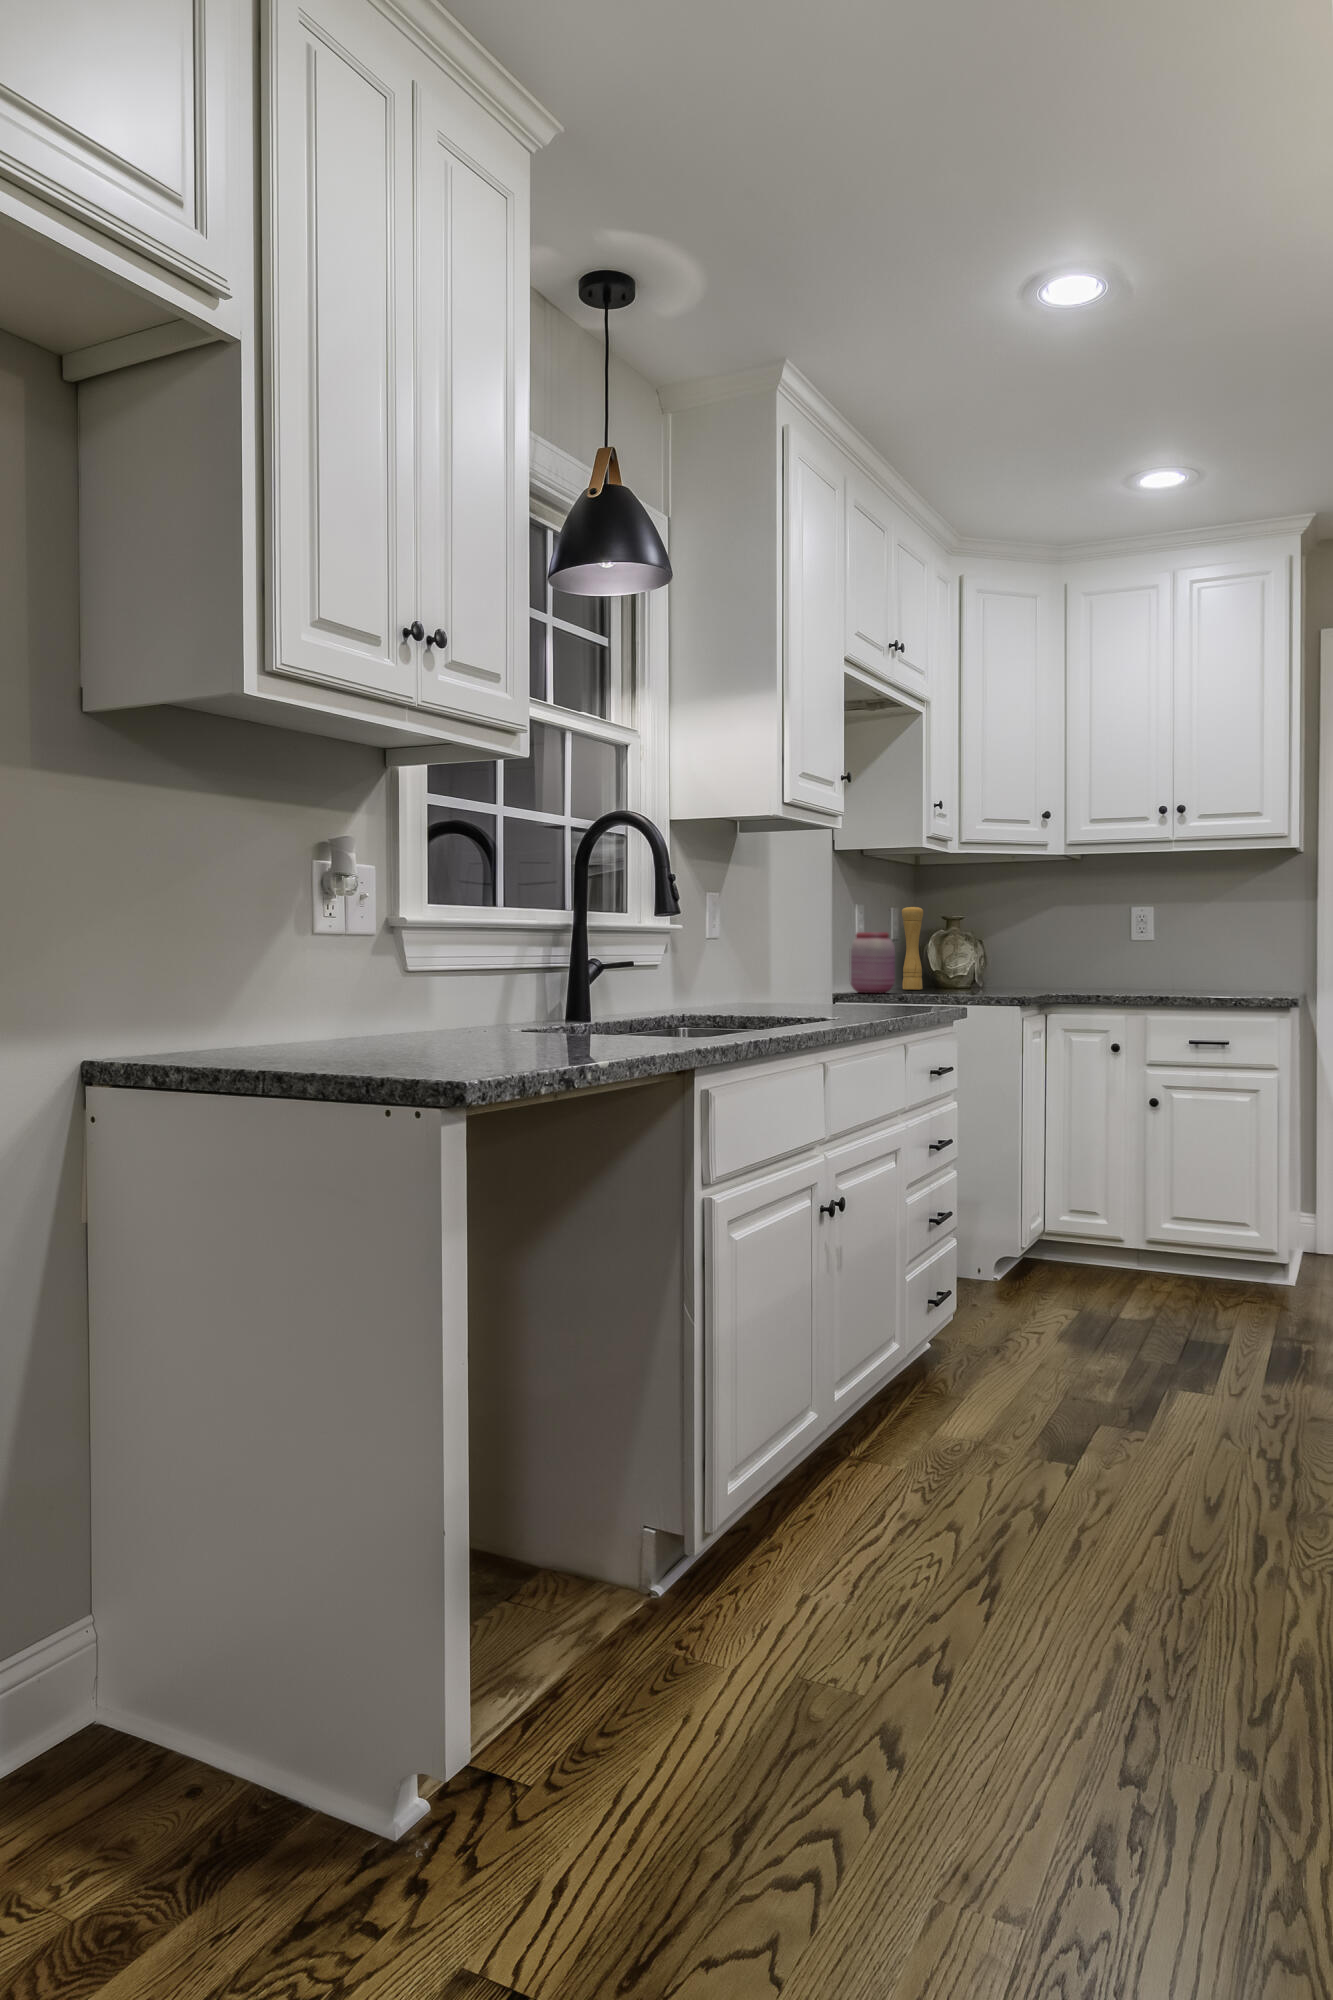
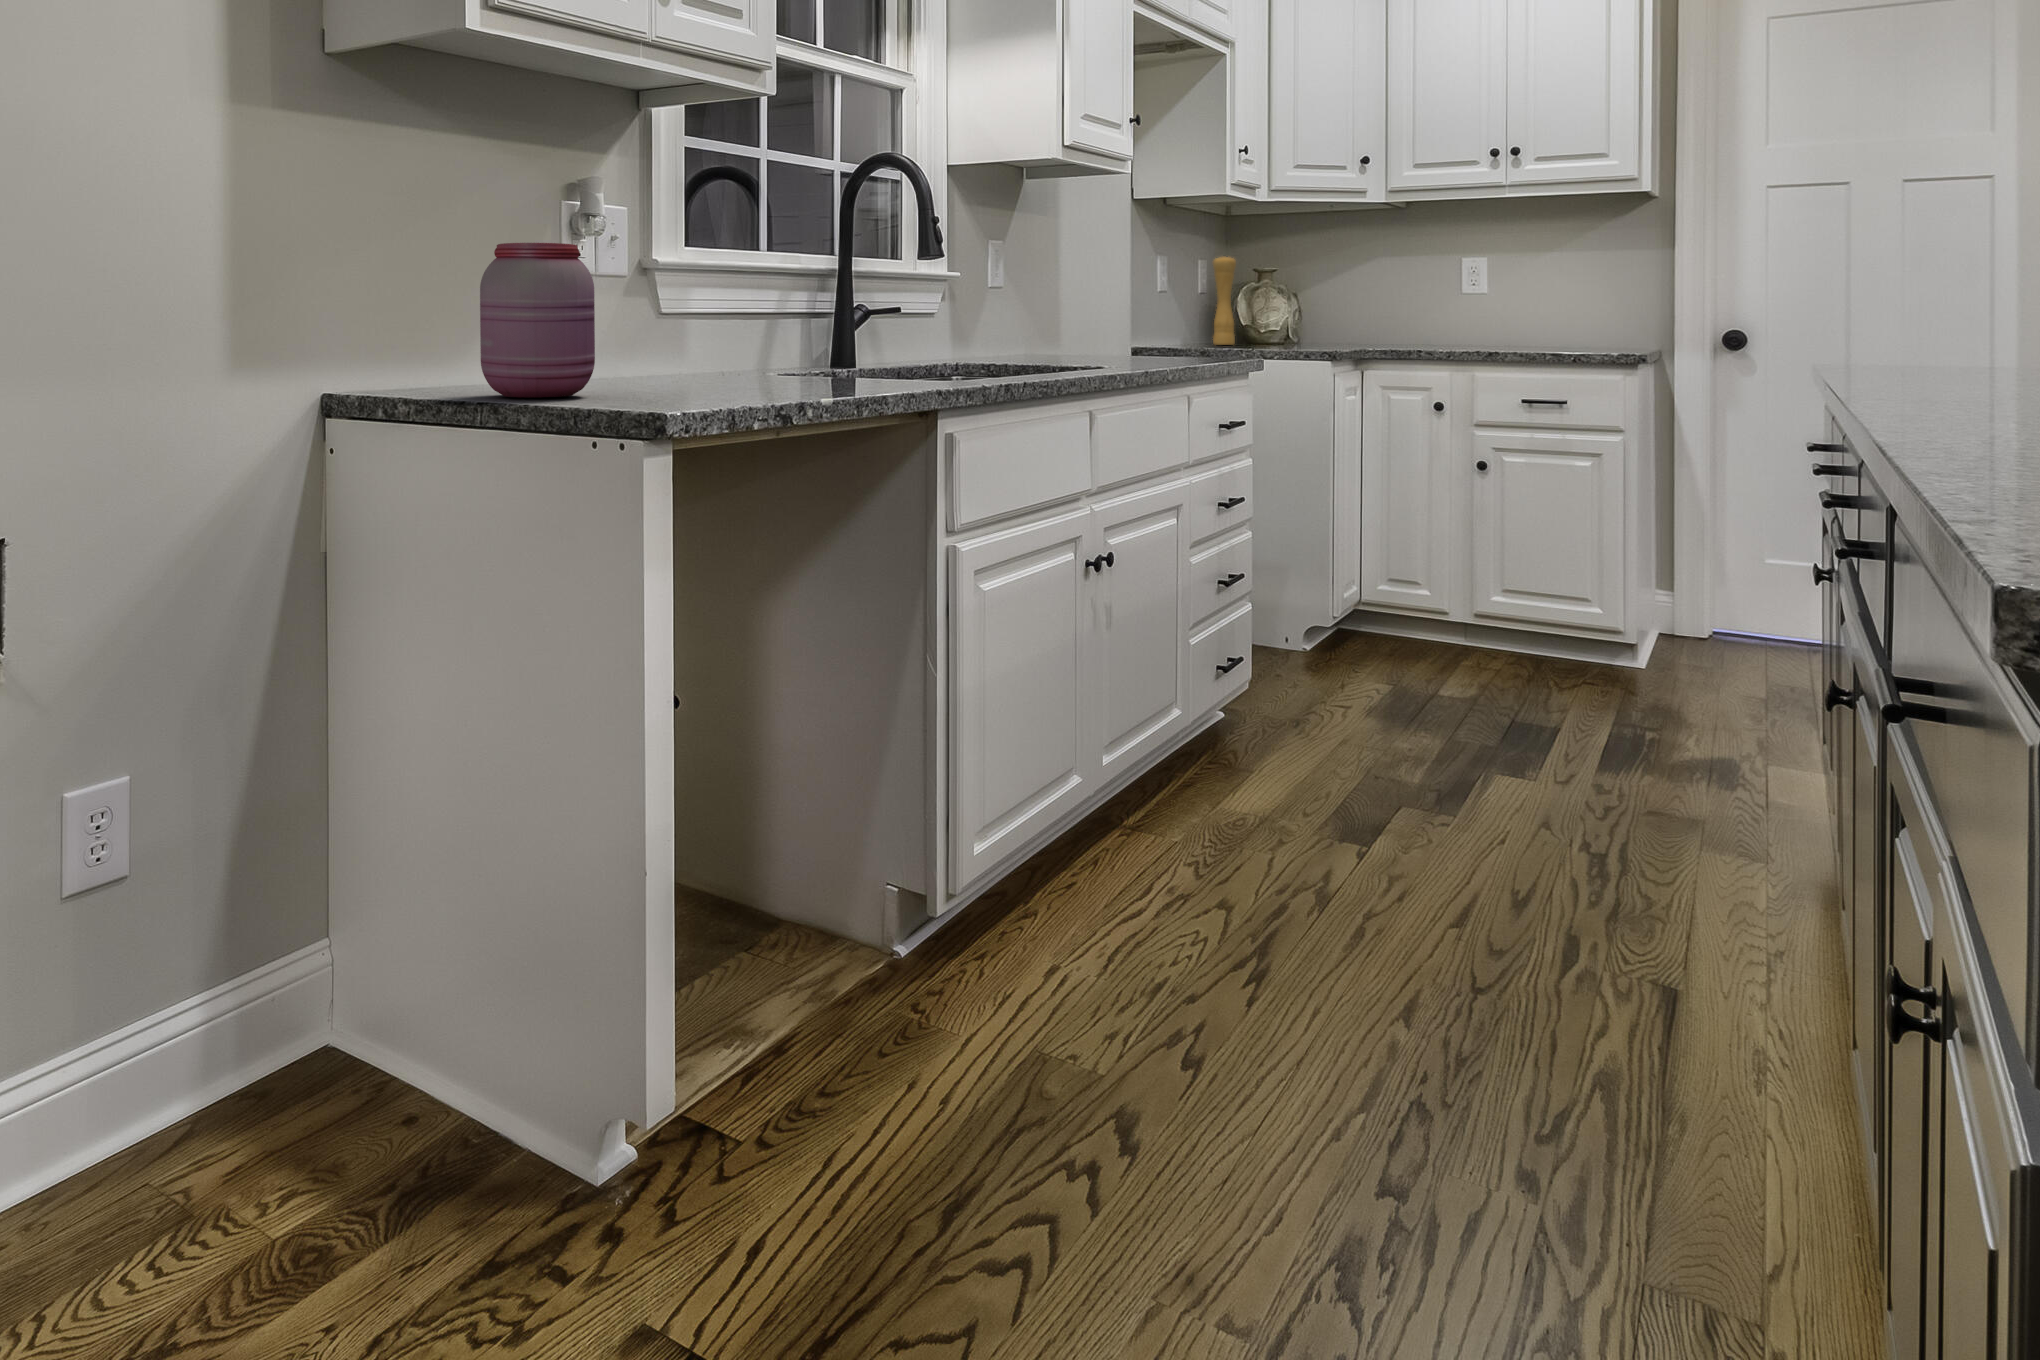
jar: present [851,932,895,993] -> present [480,243,595,397]

